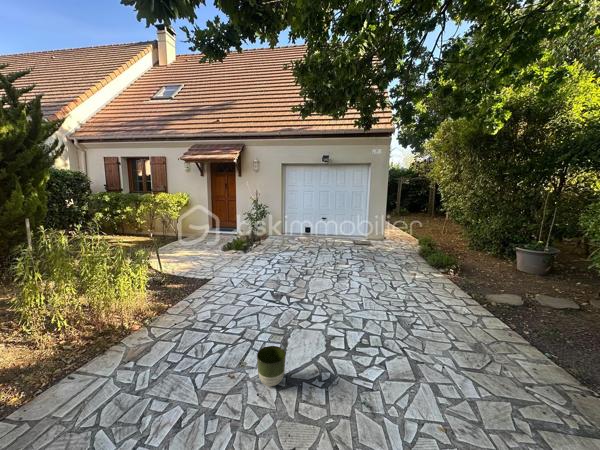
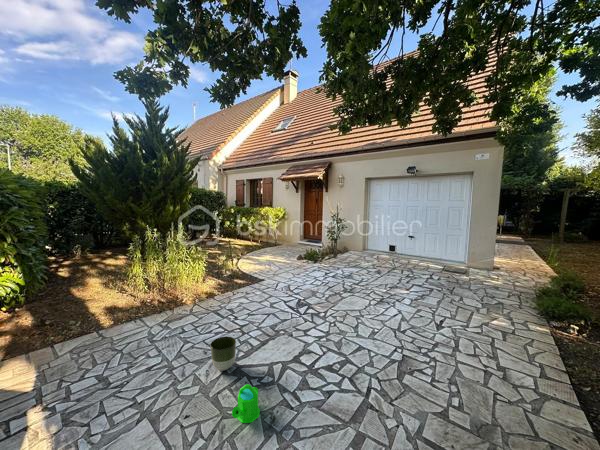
watering can: none [332,384,359,425] -> present [232,384,260,423]

